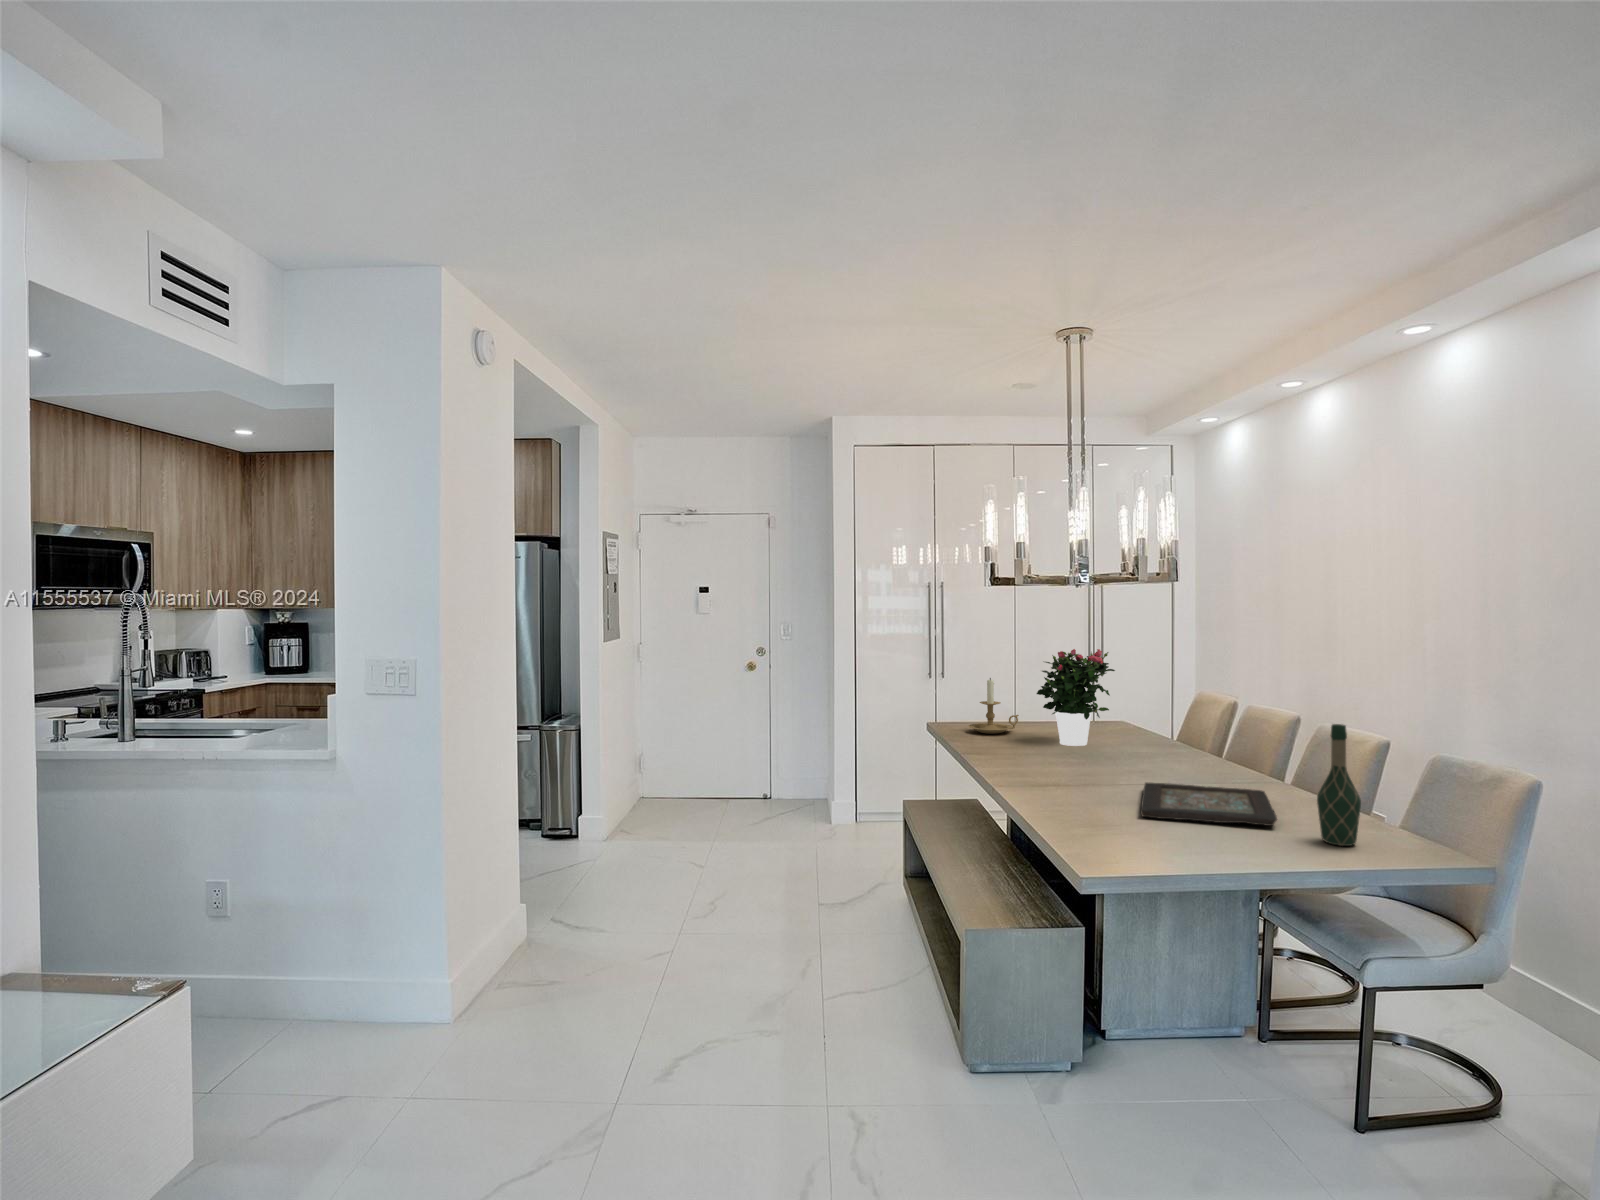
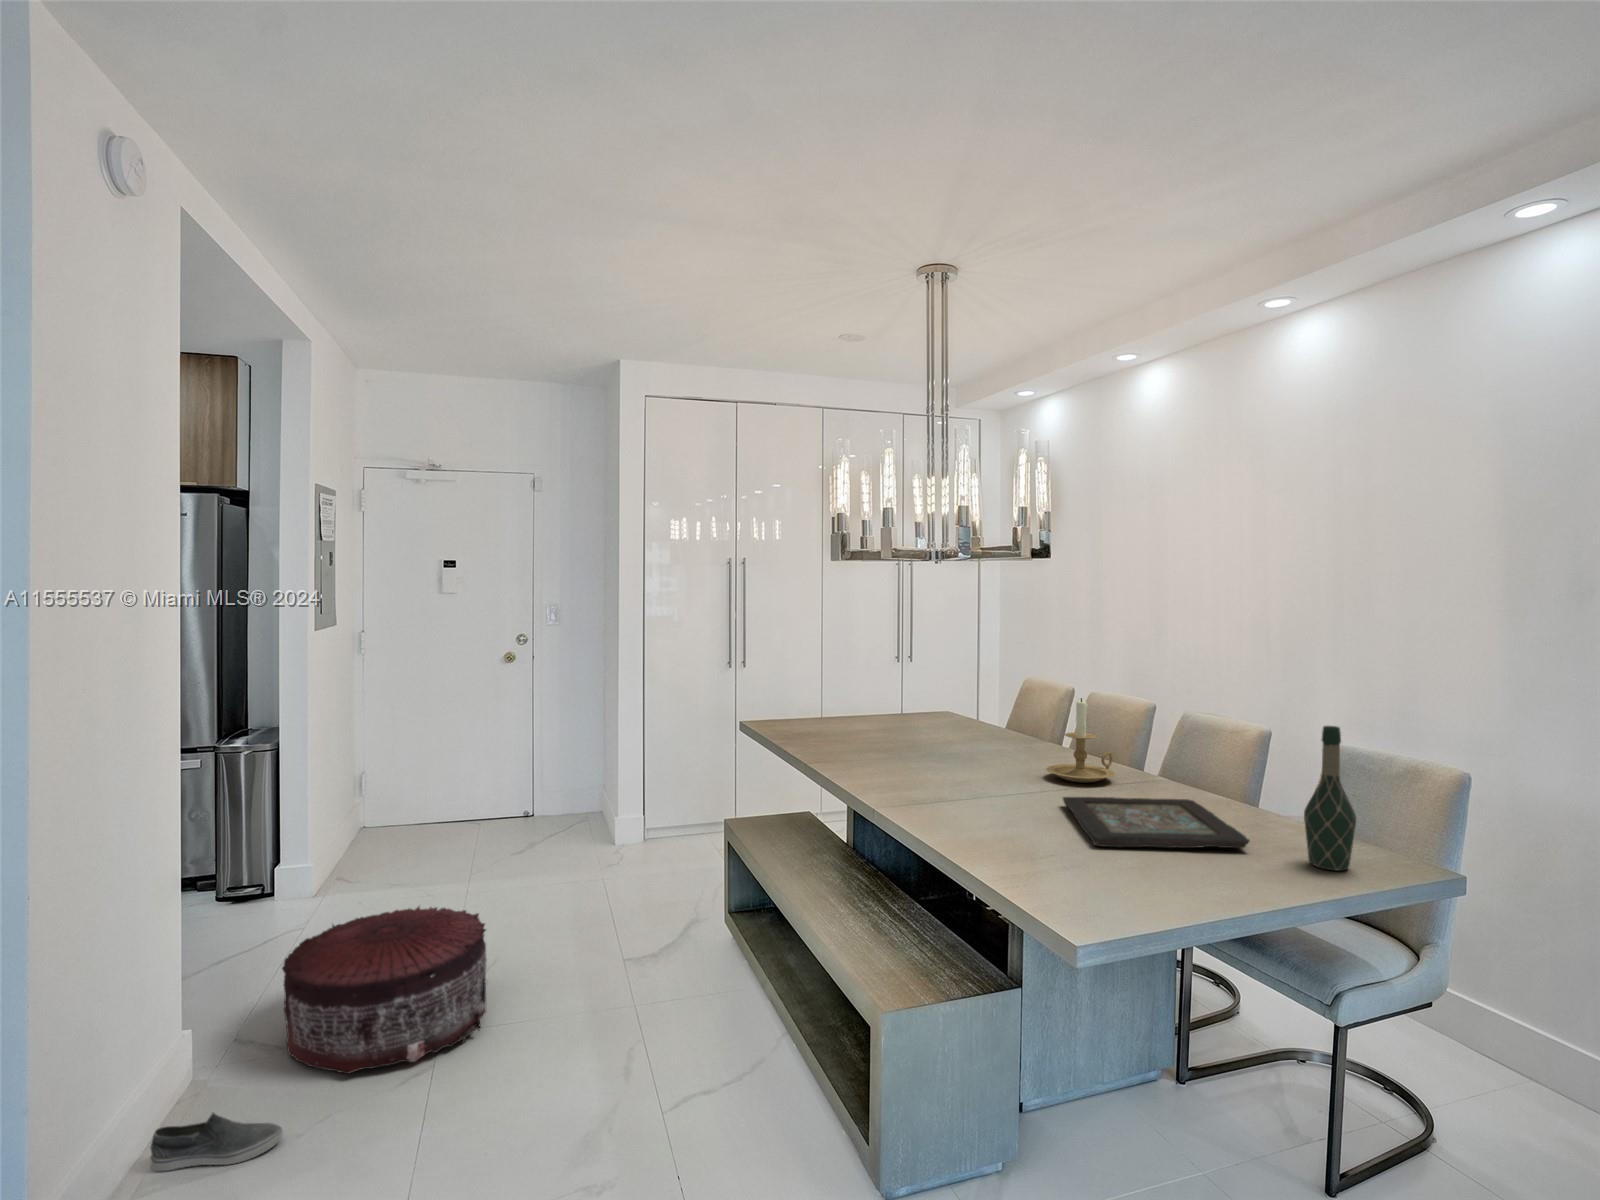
potted flower: present [1037,649,1115,746] -> none [895,637,978,750]
candle holder: present [968,678,1019,734] -> present [1046,698,1115,783]
pouf: none [576,844,711,950] -> present [282,906,487,1074]
shoe: none [498,956,573,990] -> present [151,1113,282,1171]

